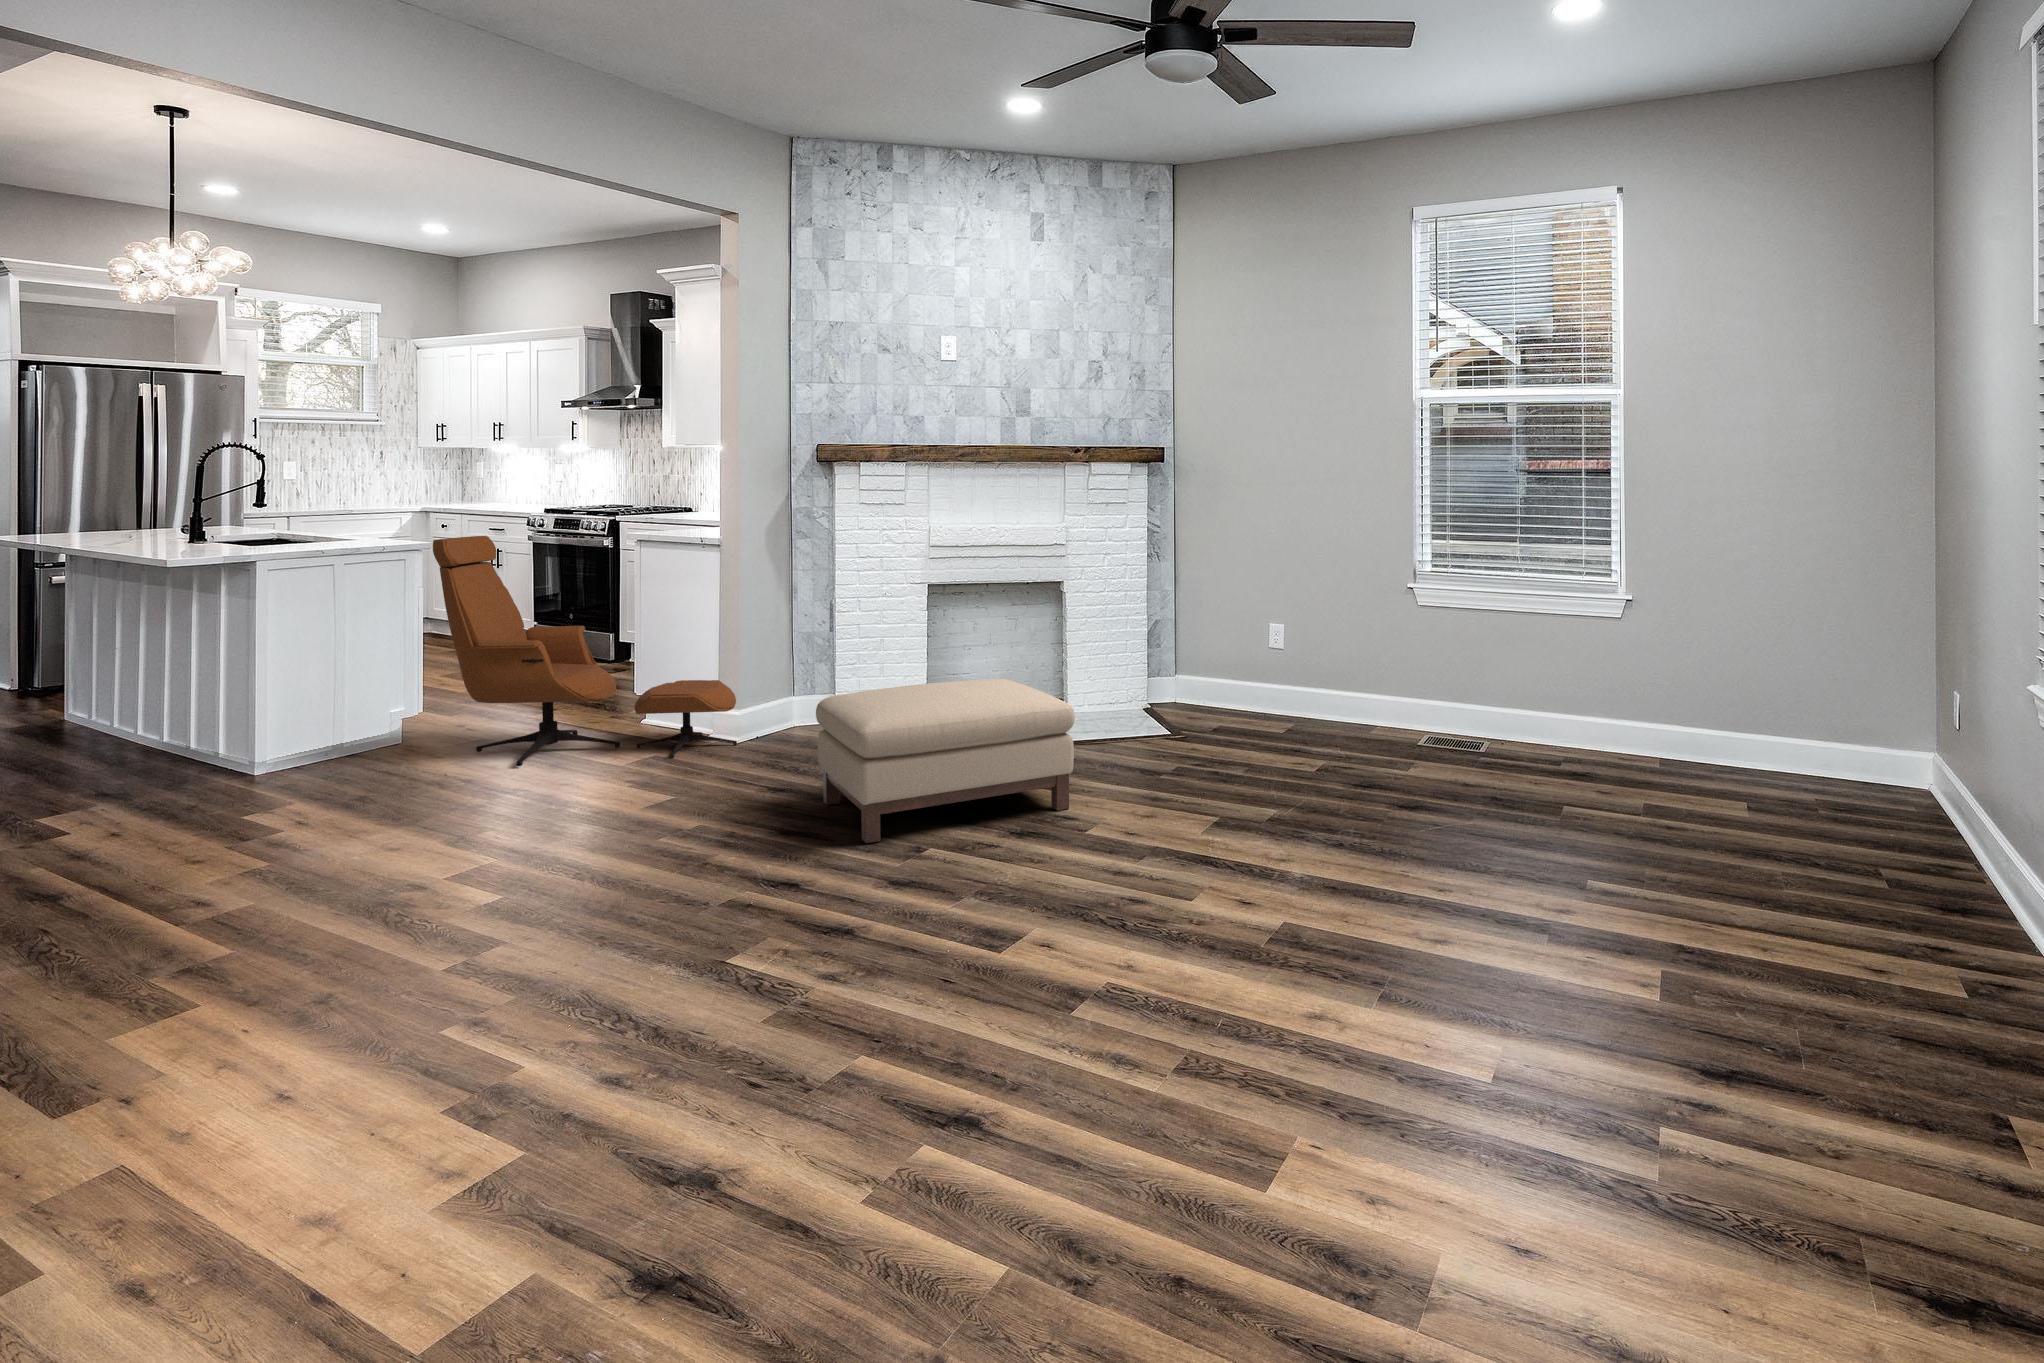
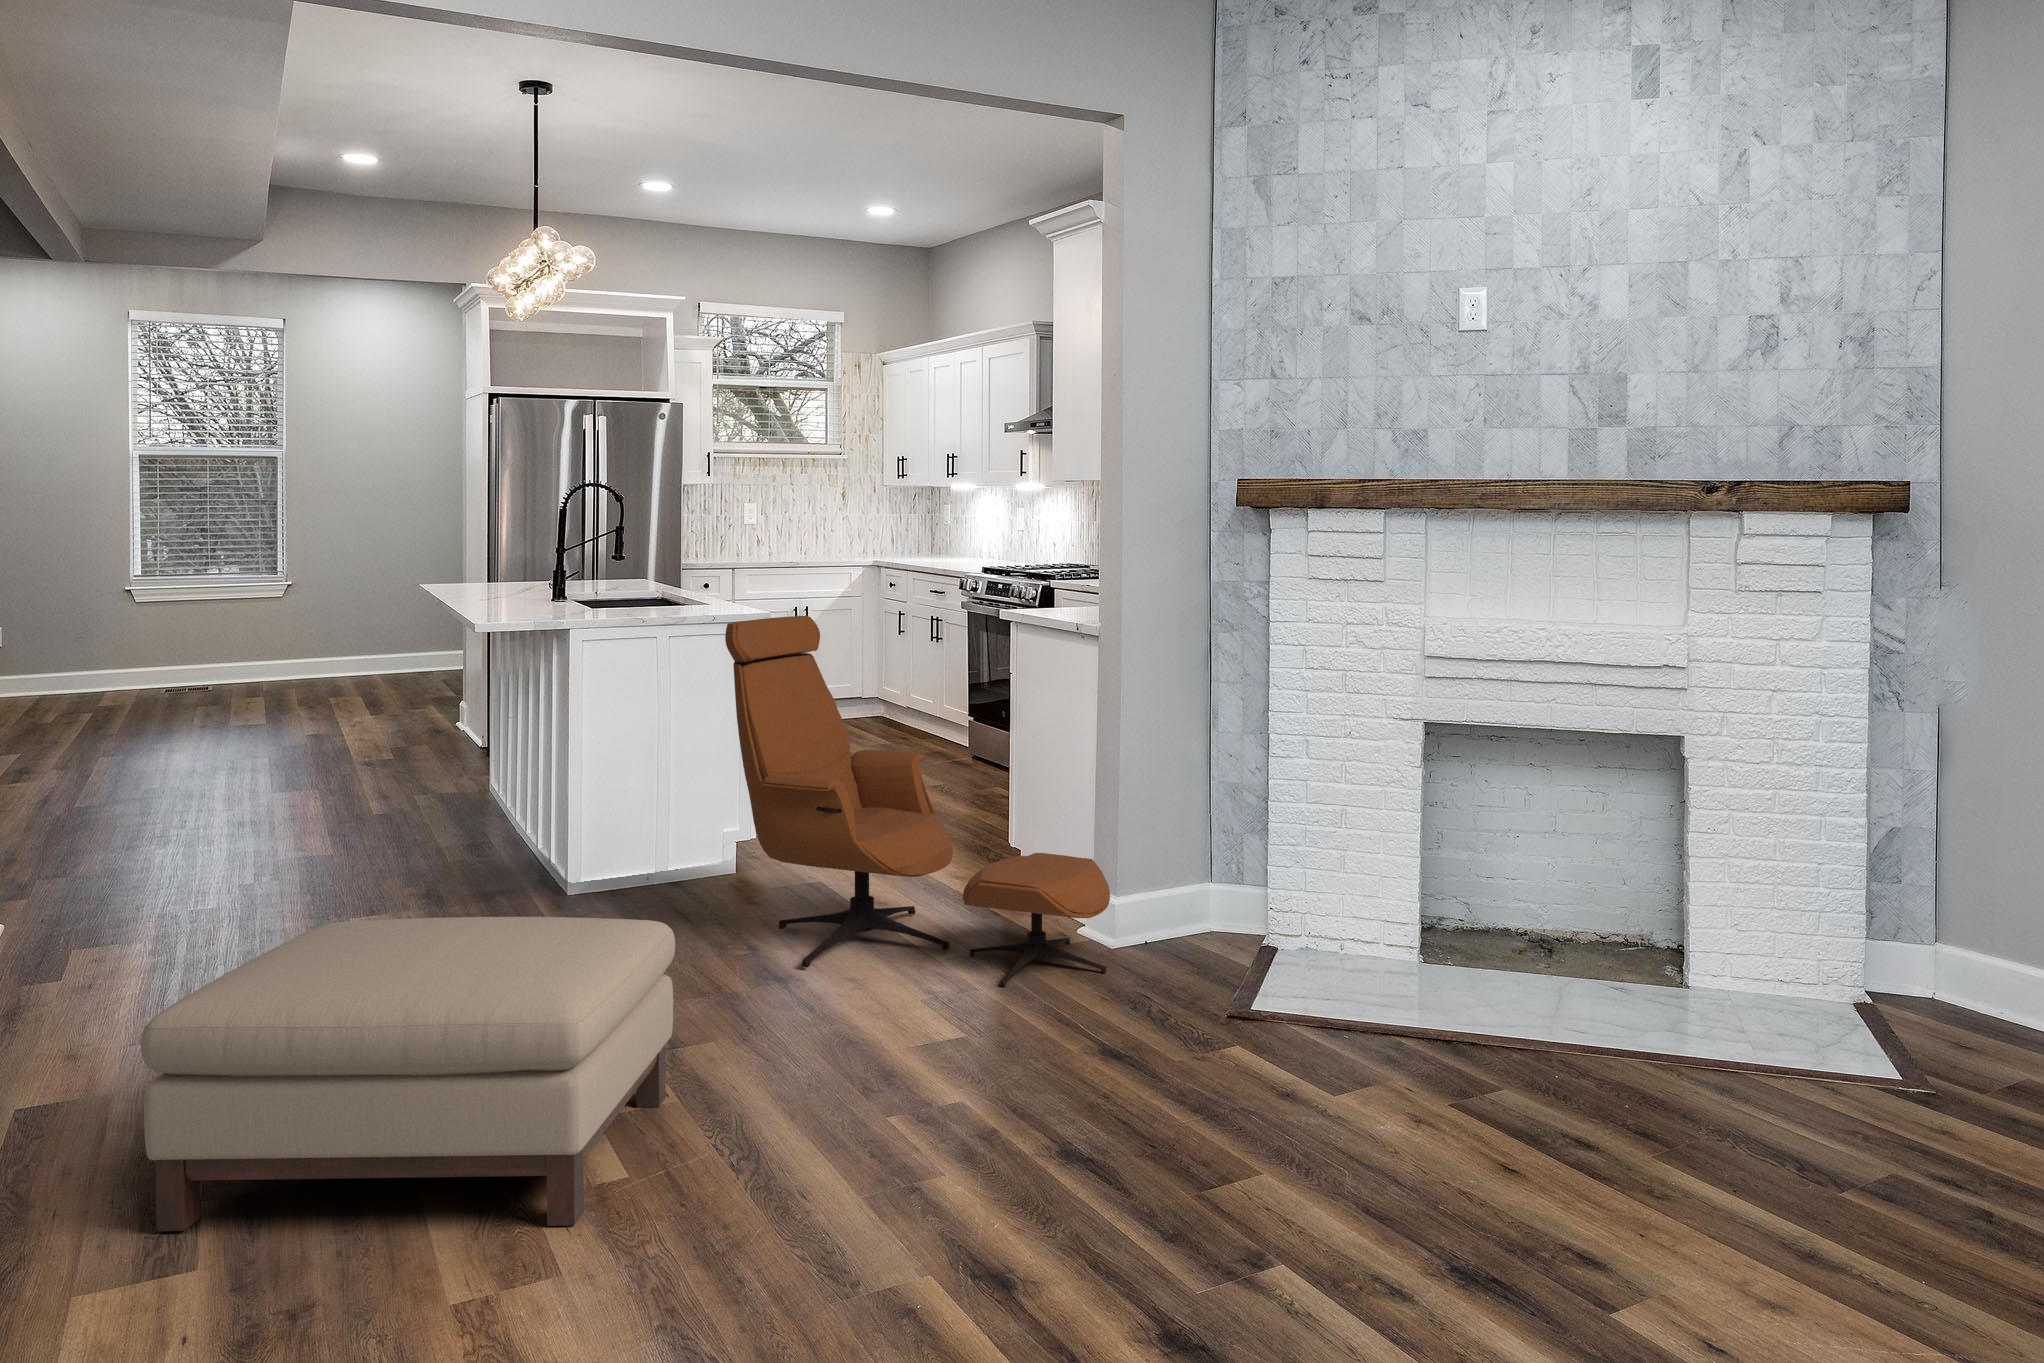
ottoman: present [816,679,1075,843] -> present [141,917,675,1231]

